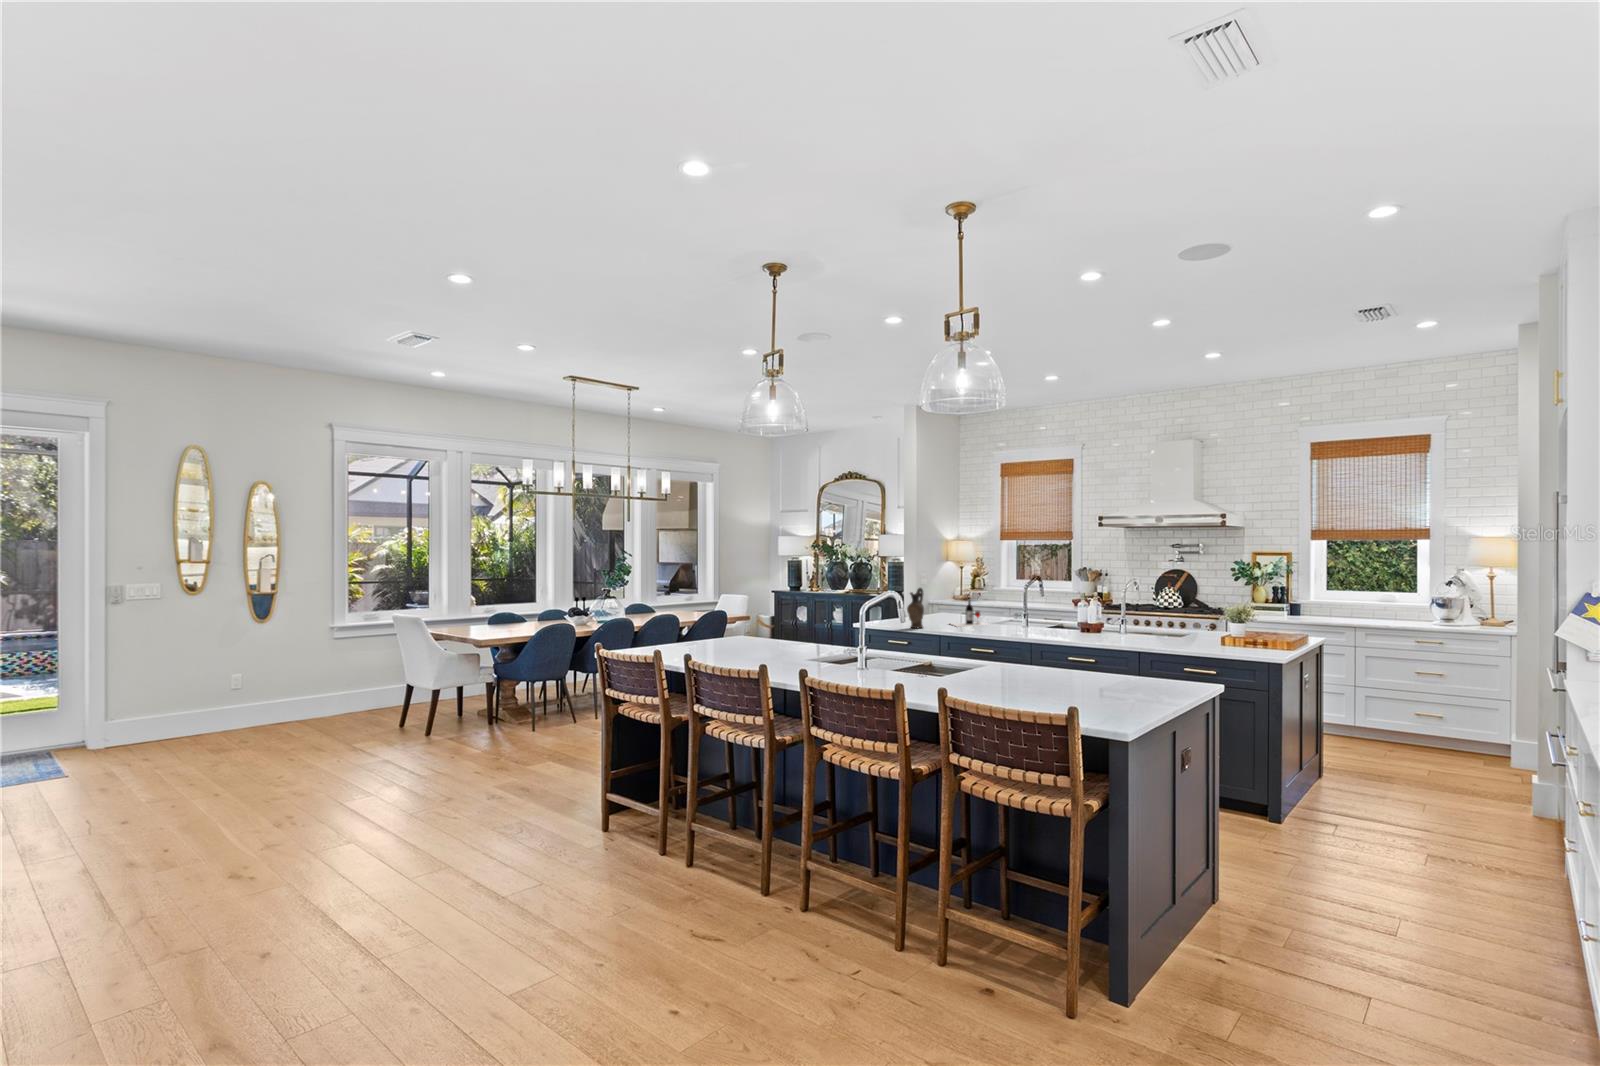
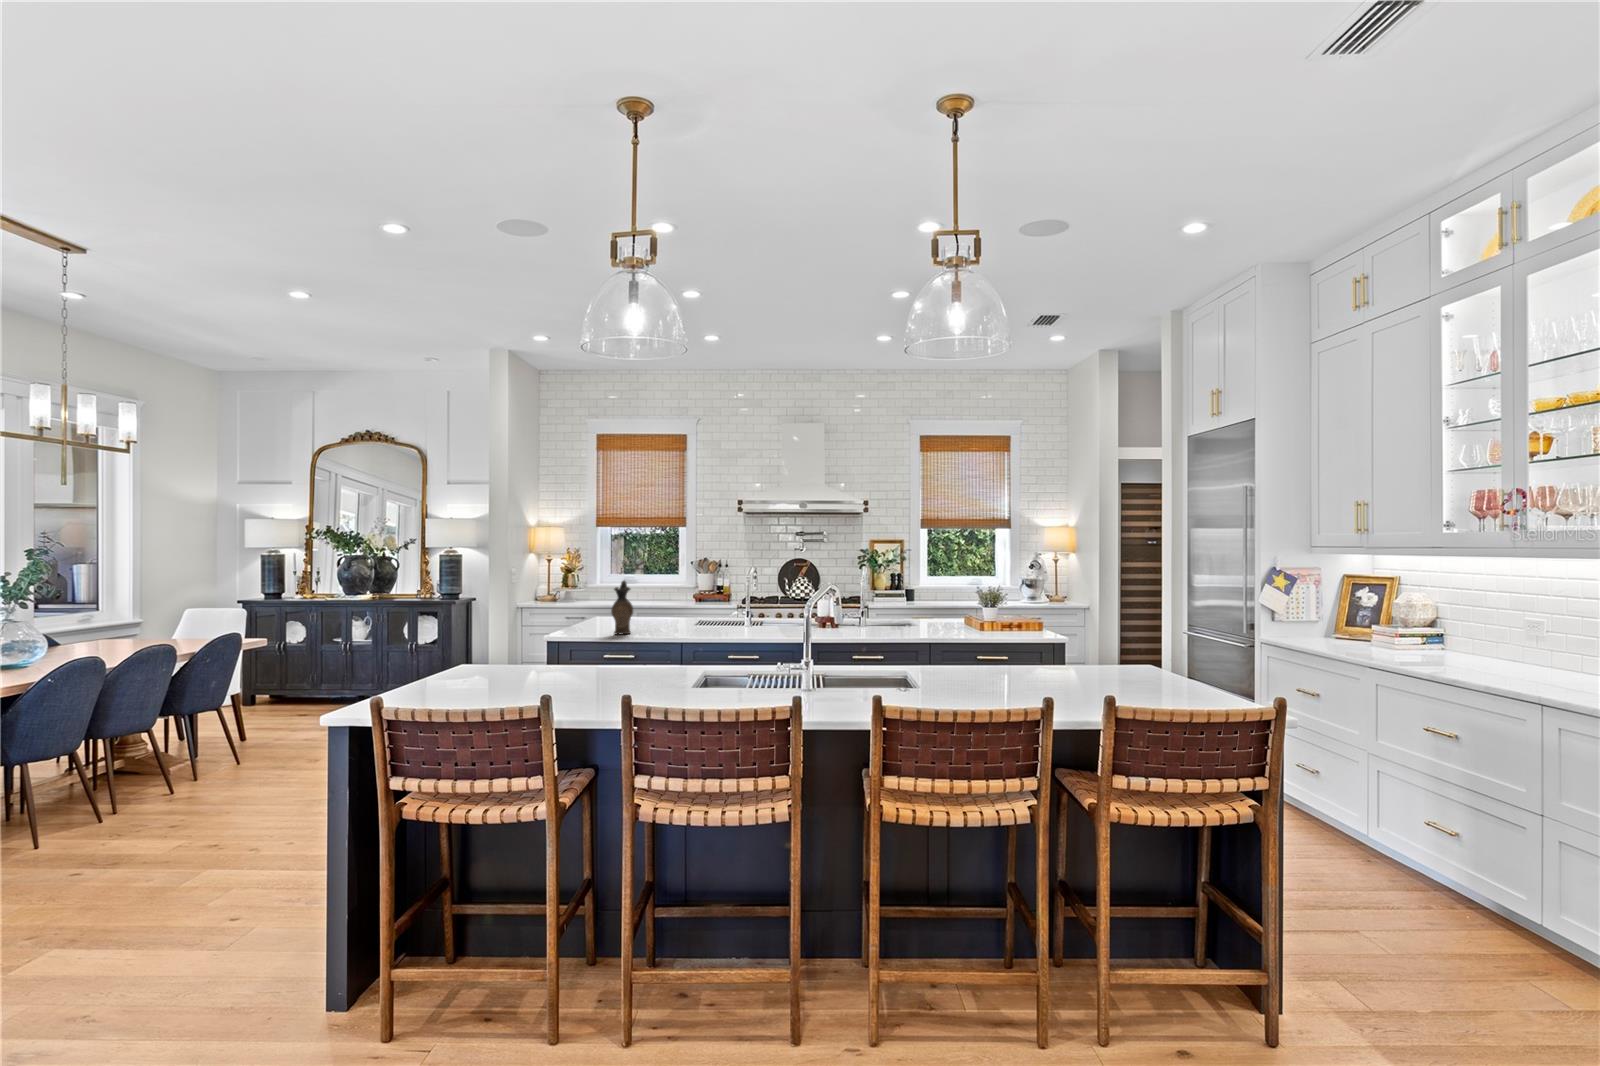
wine bottle: present [951,599,987,627] -> none [638,594,707,629]

